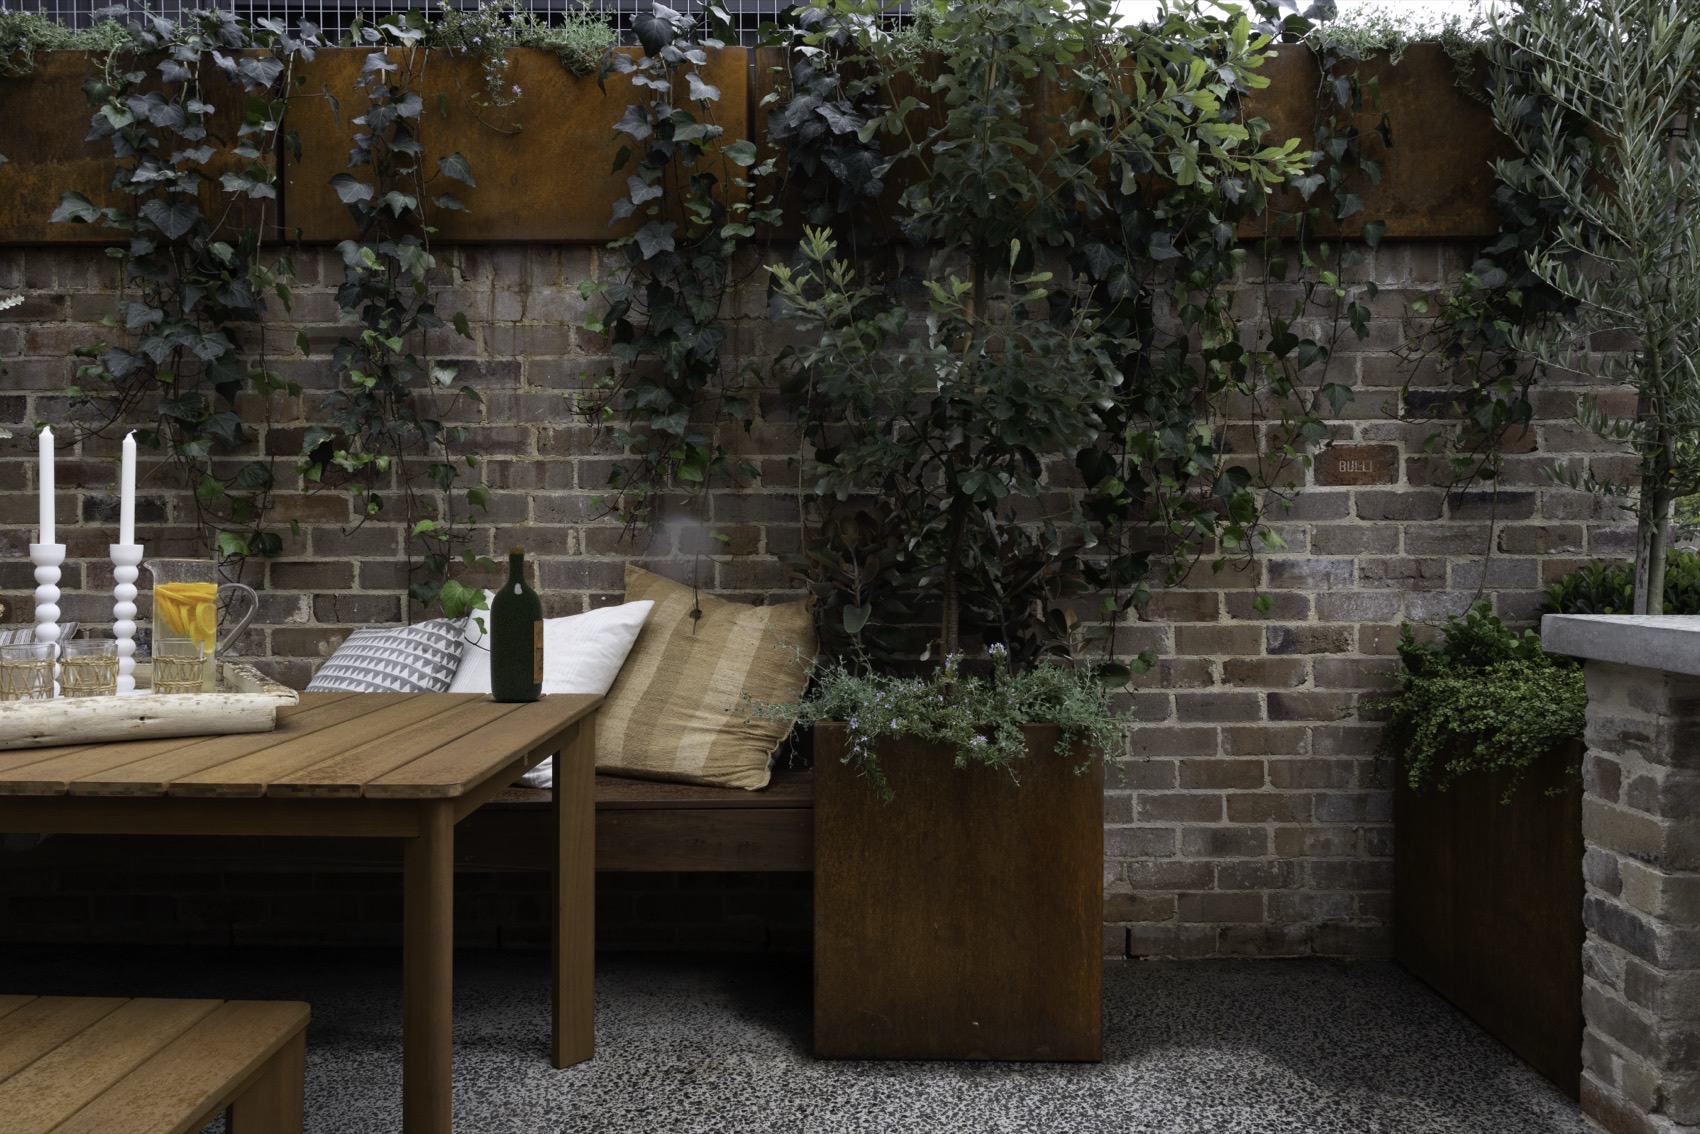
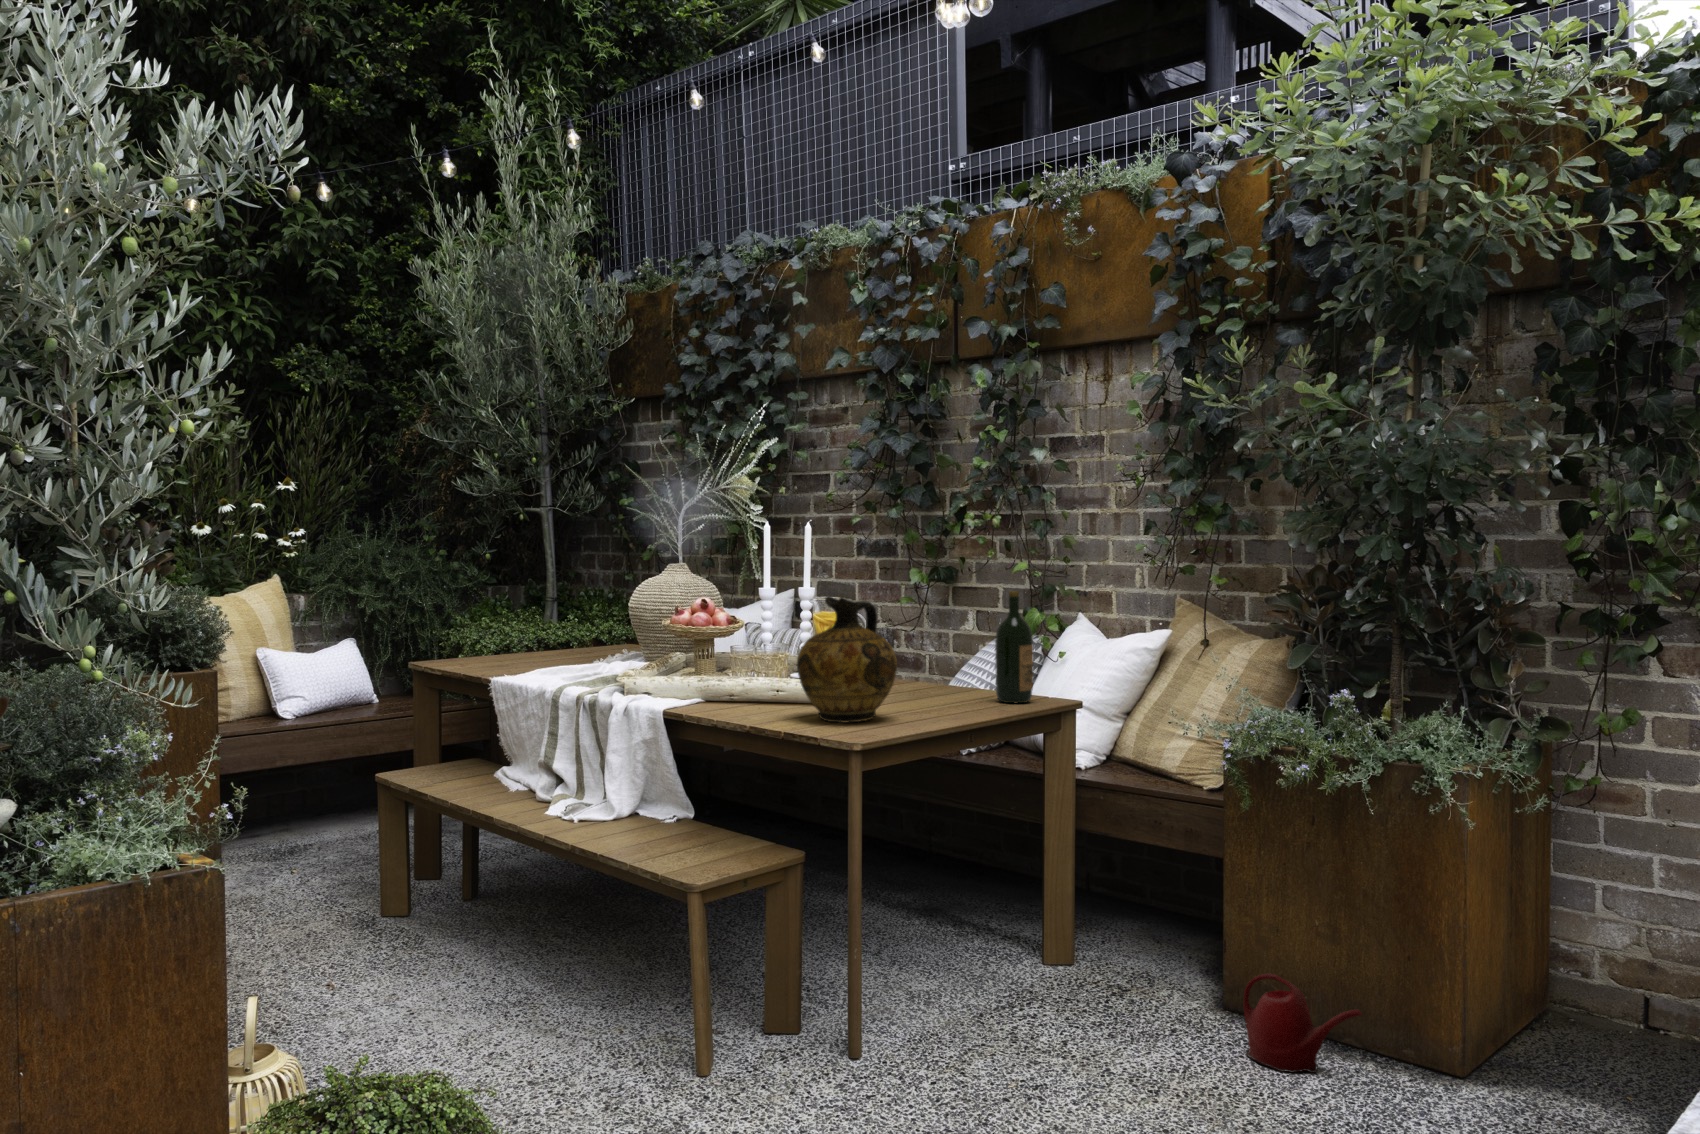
ceramic jug: none [288,538,460,743] -> present [797,596,897,722]
watering can: none [880,987,1029,1100] -> present [1244,974,1362,1073]

